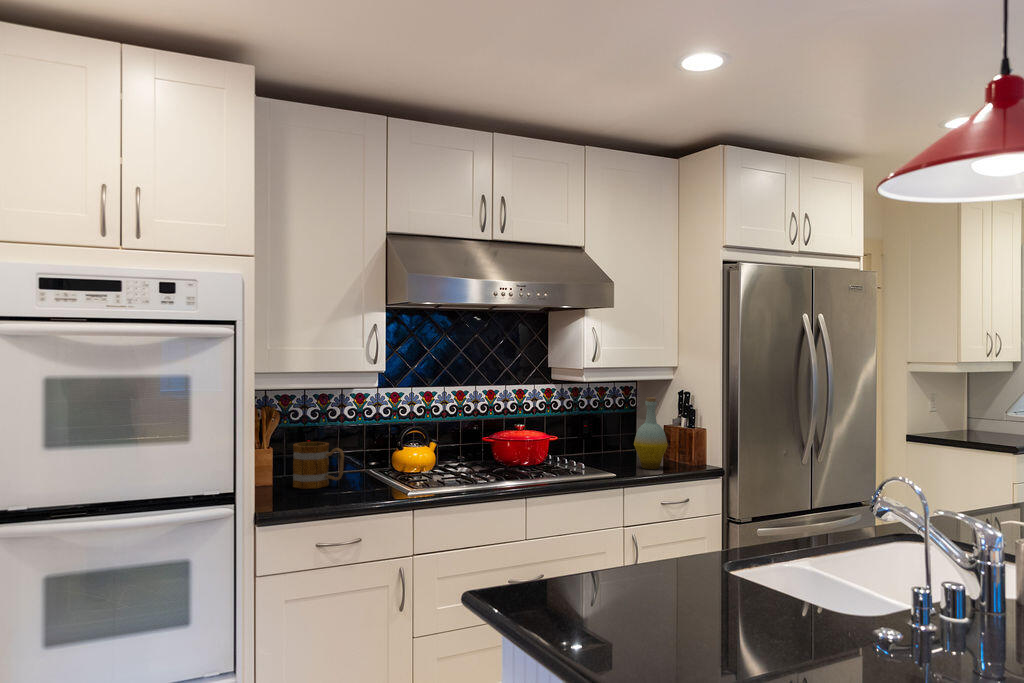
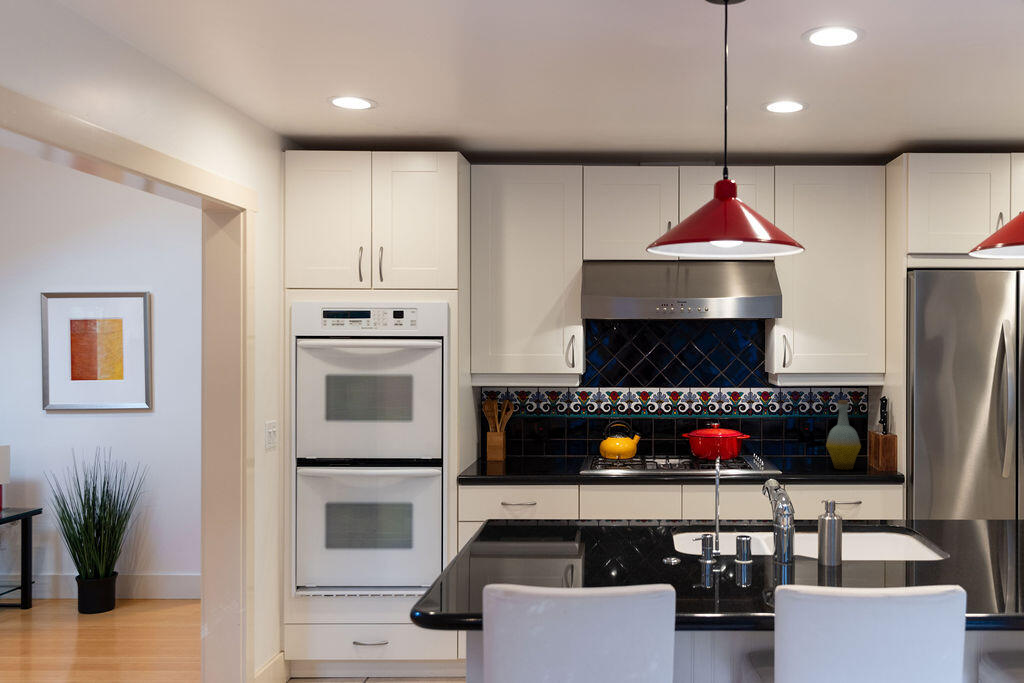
mug: present [293,442,344,489] -> none [515,427,551,462]

